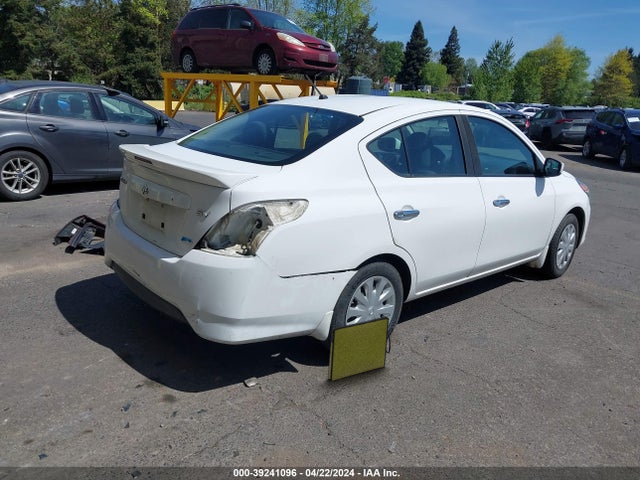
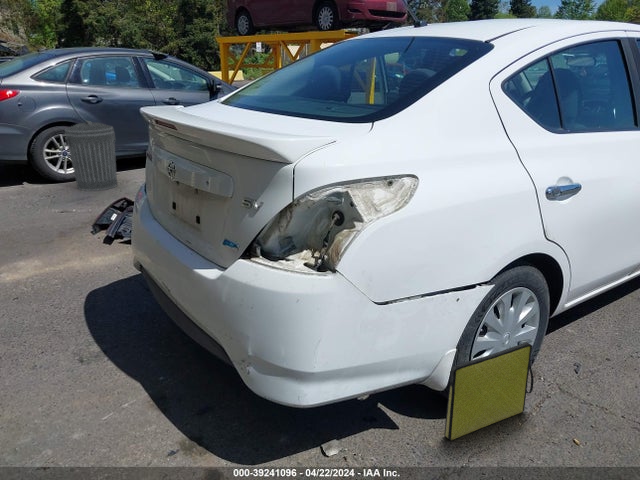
trash can: none [24,147,70,210] -> present [65,121,117,191]

